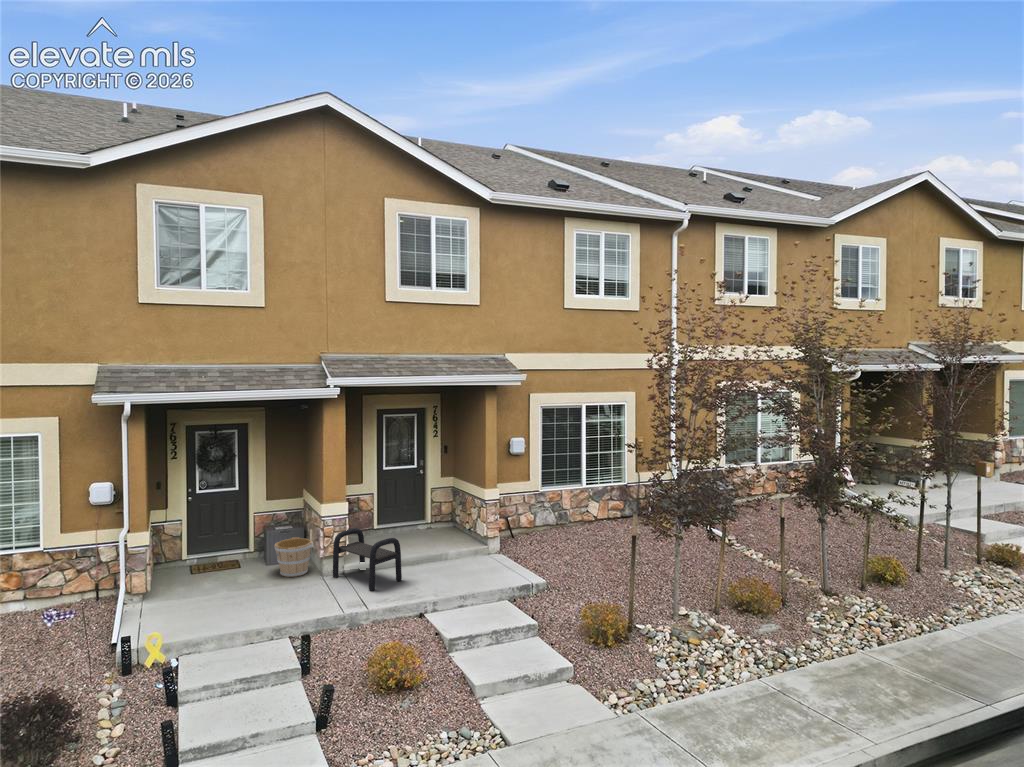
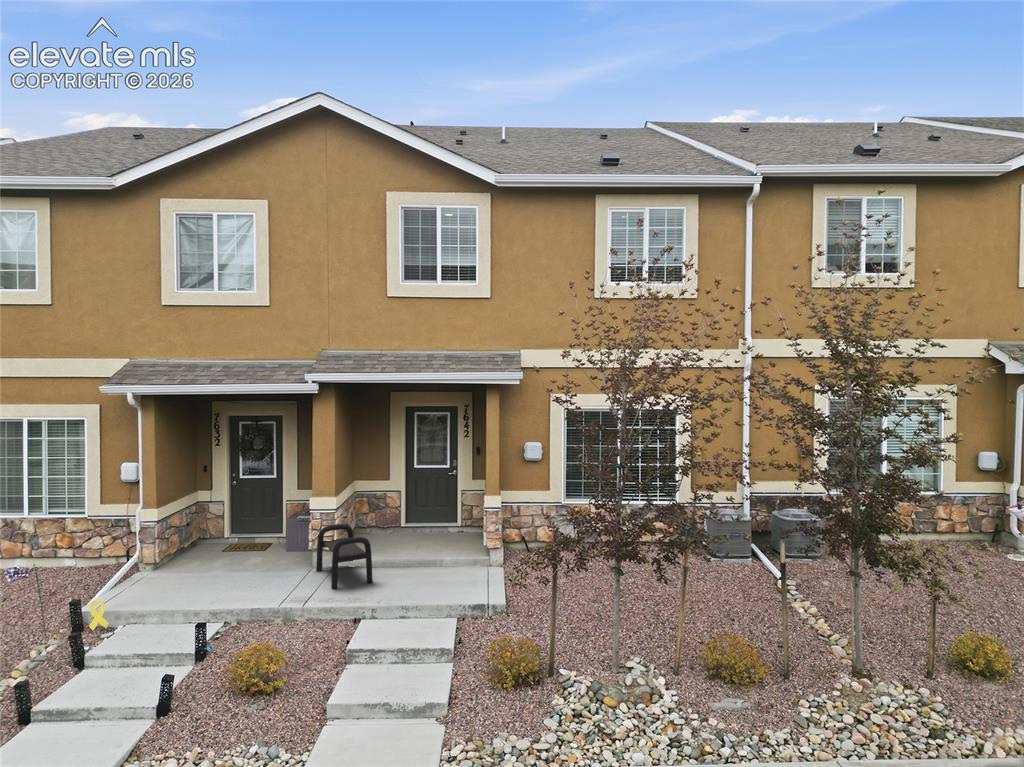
wooden bucket: present [274,537,313,577] -> none [271,527,309,566]

